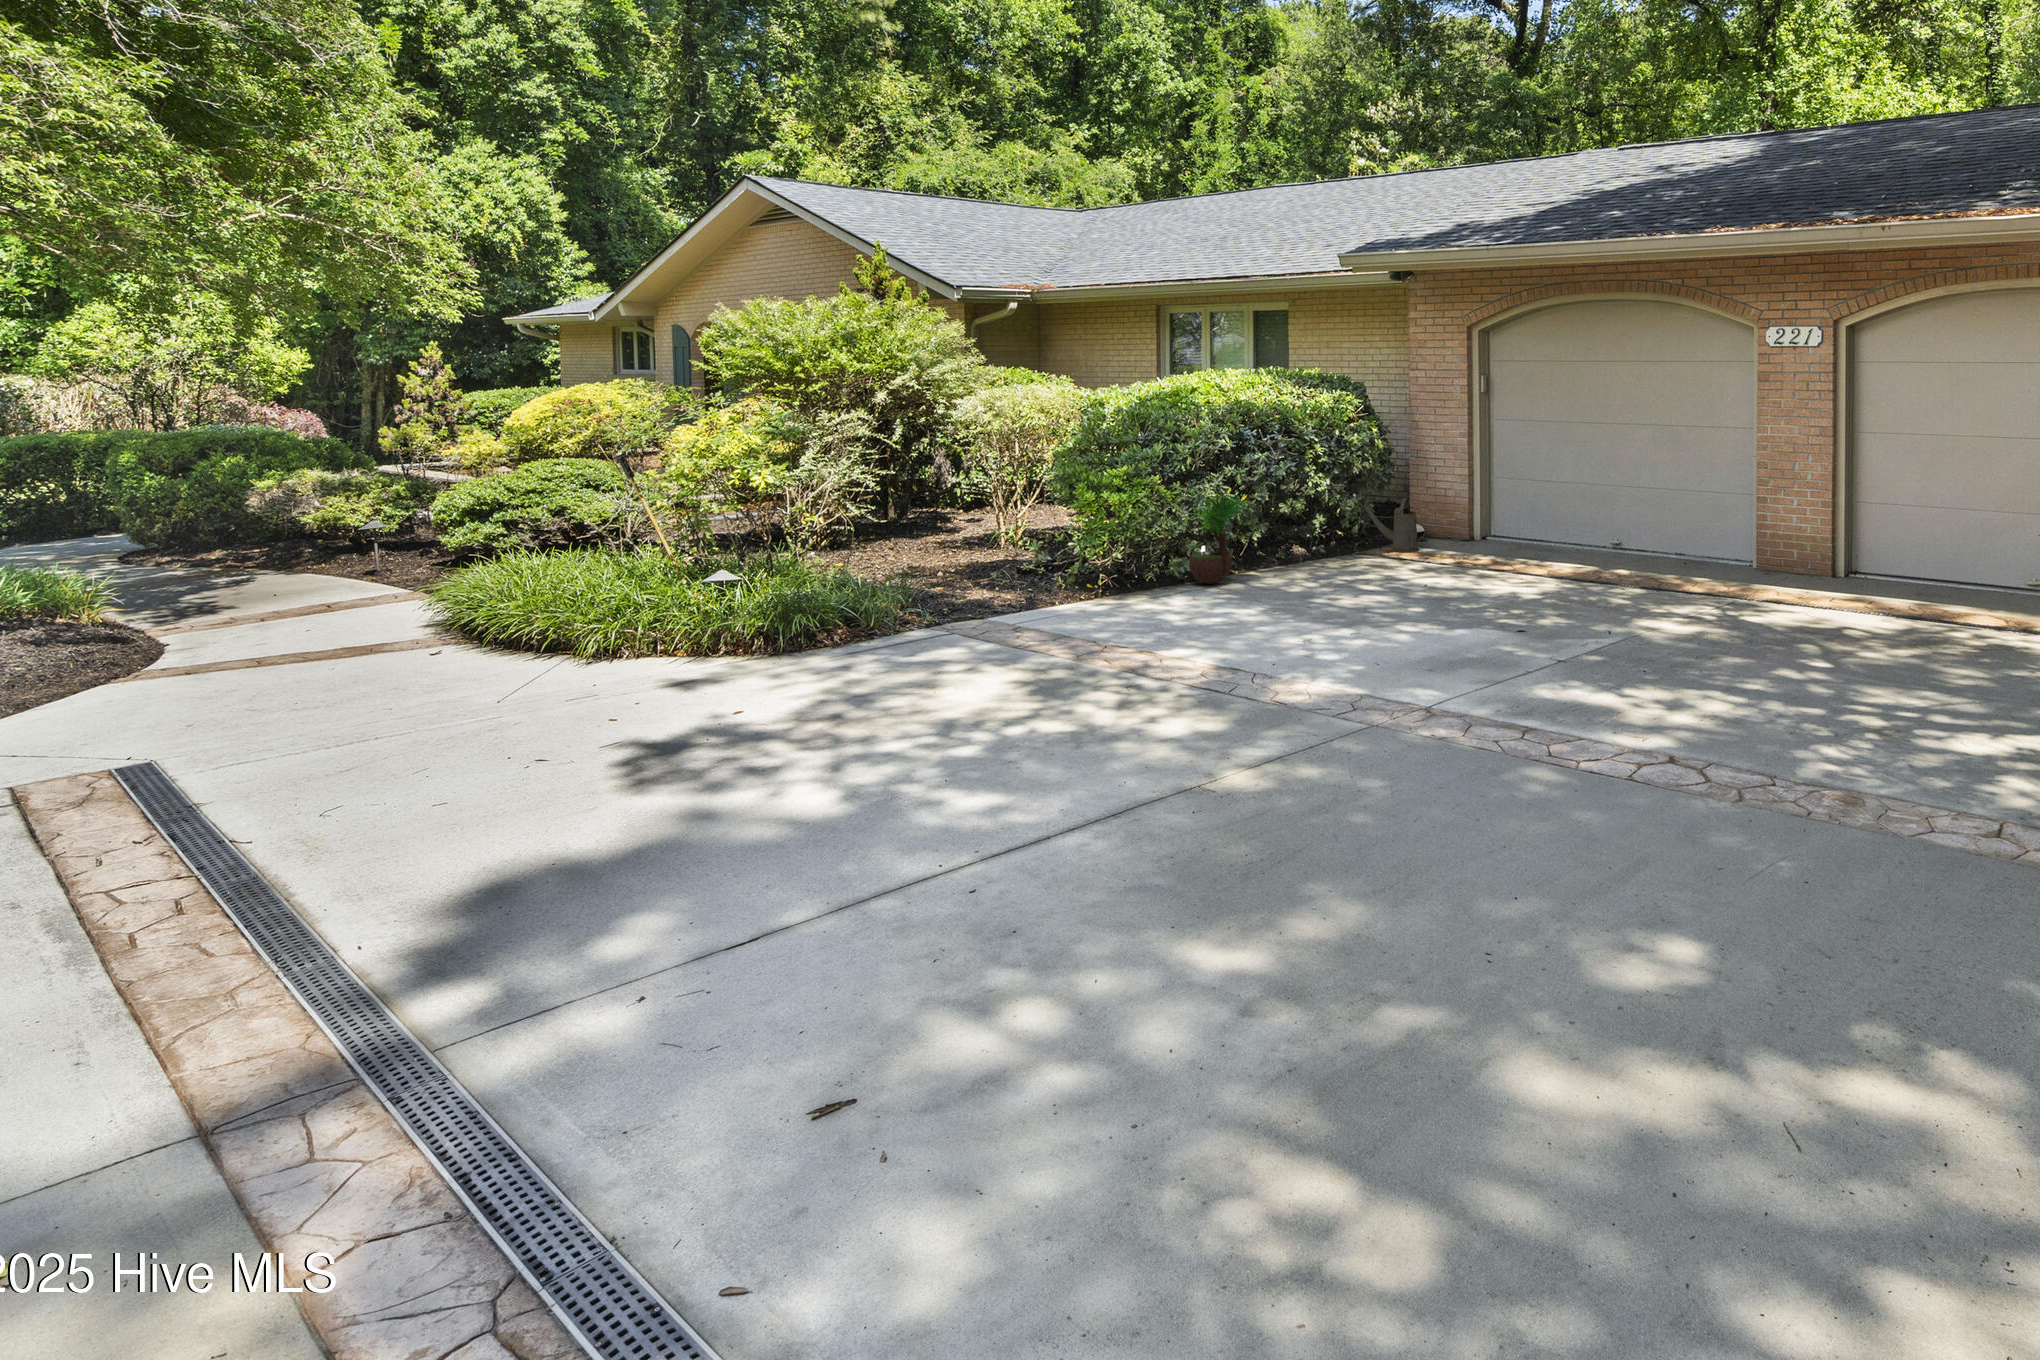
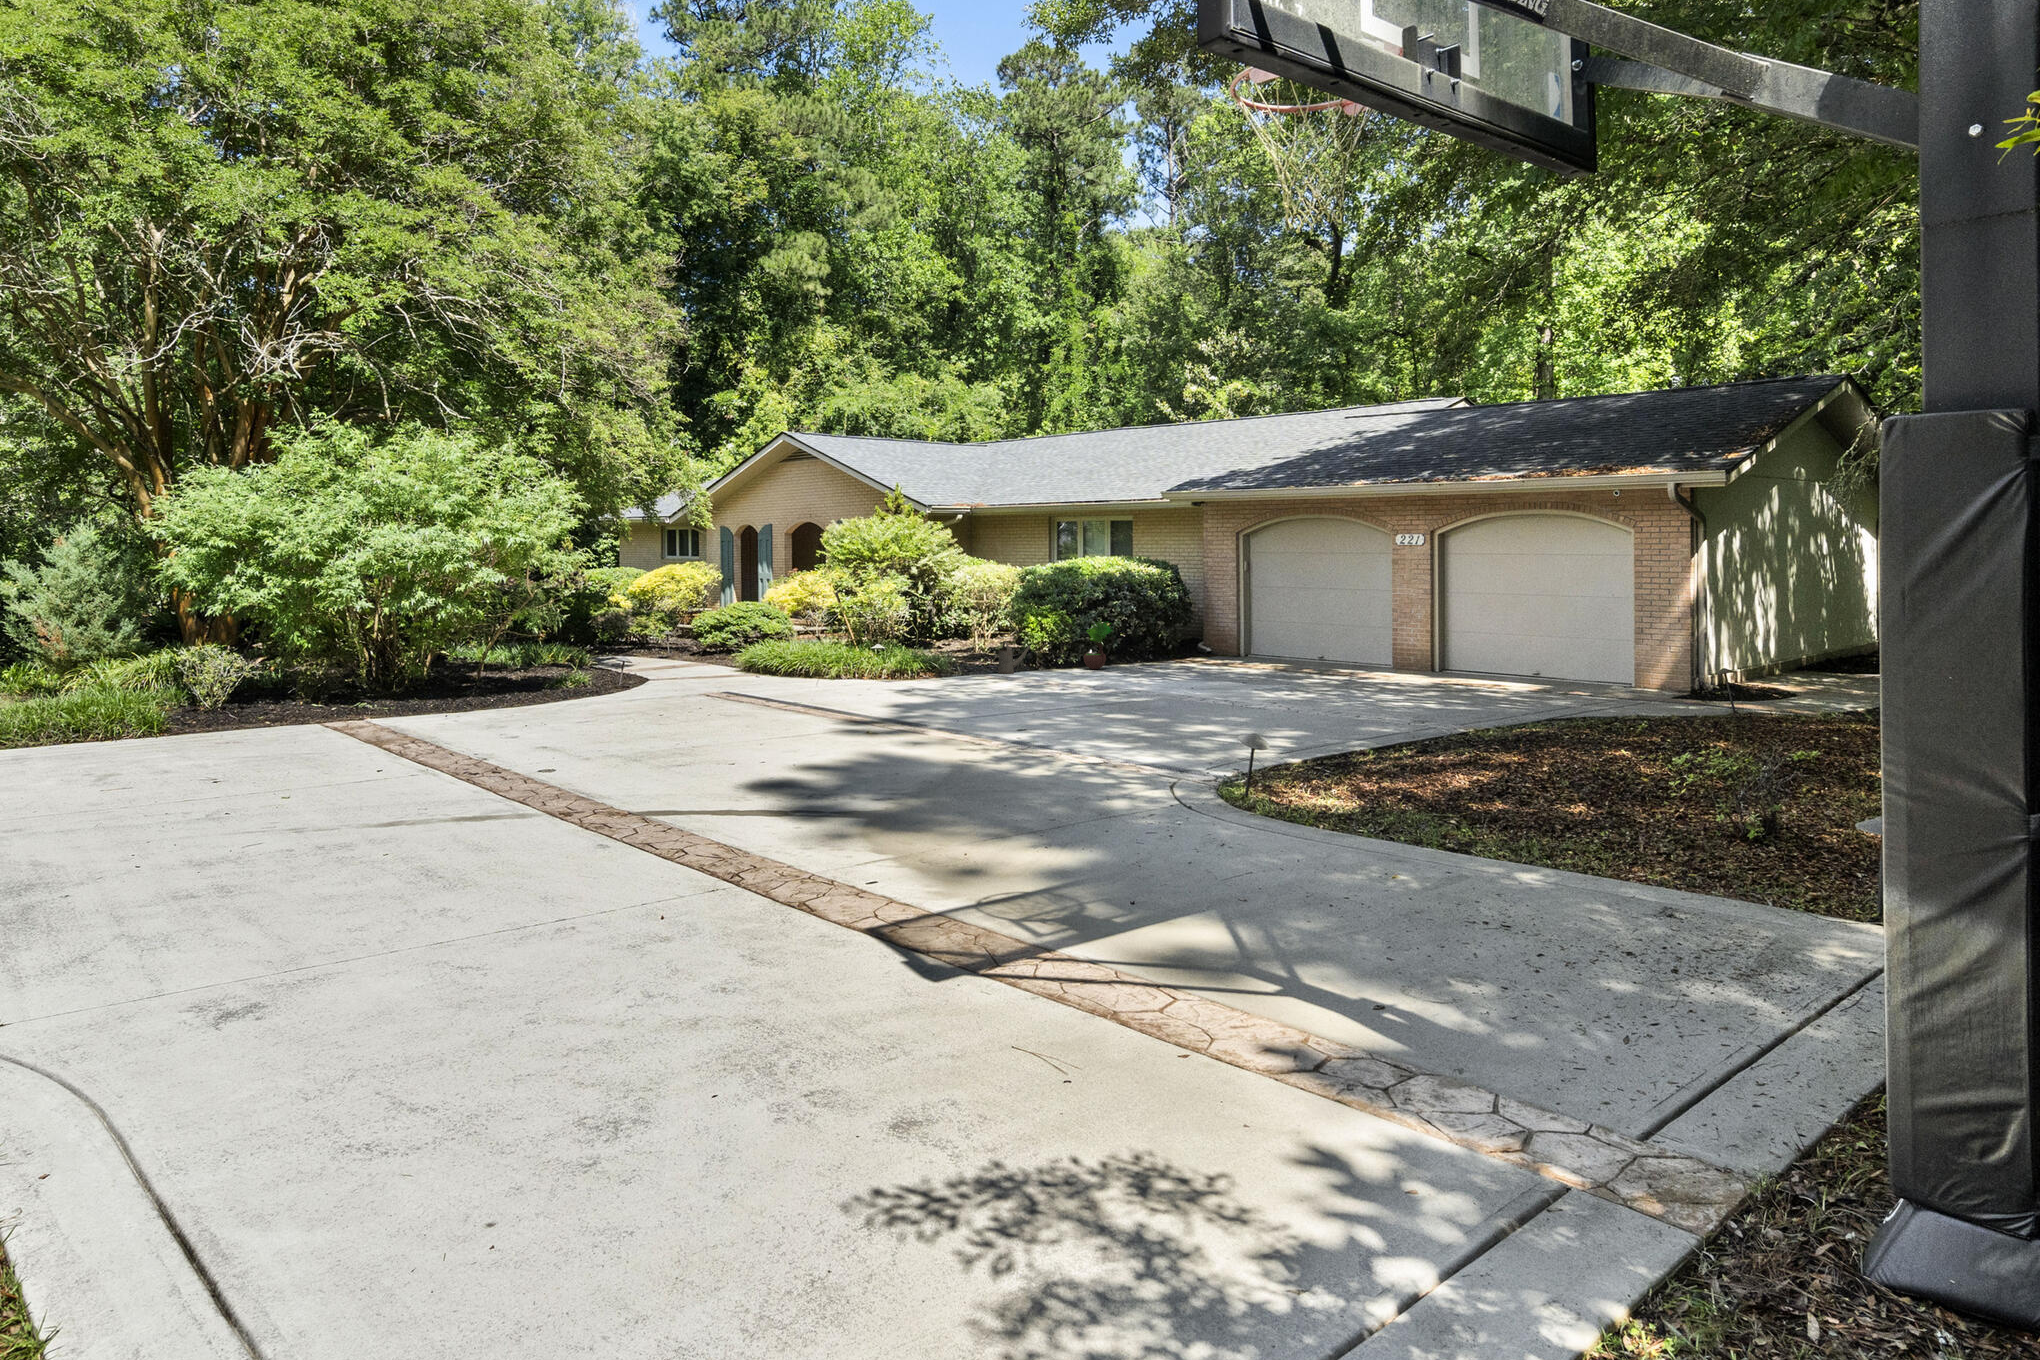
watering can: present [1364,498,1426,552] -> present [993,641,1031,674]

